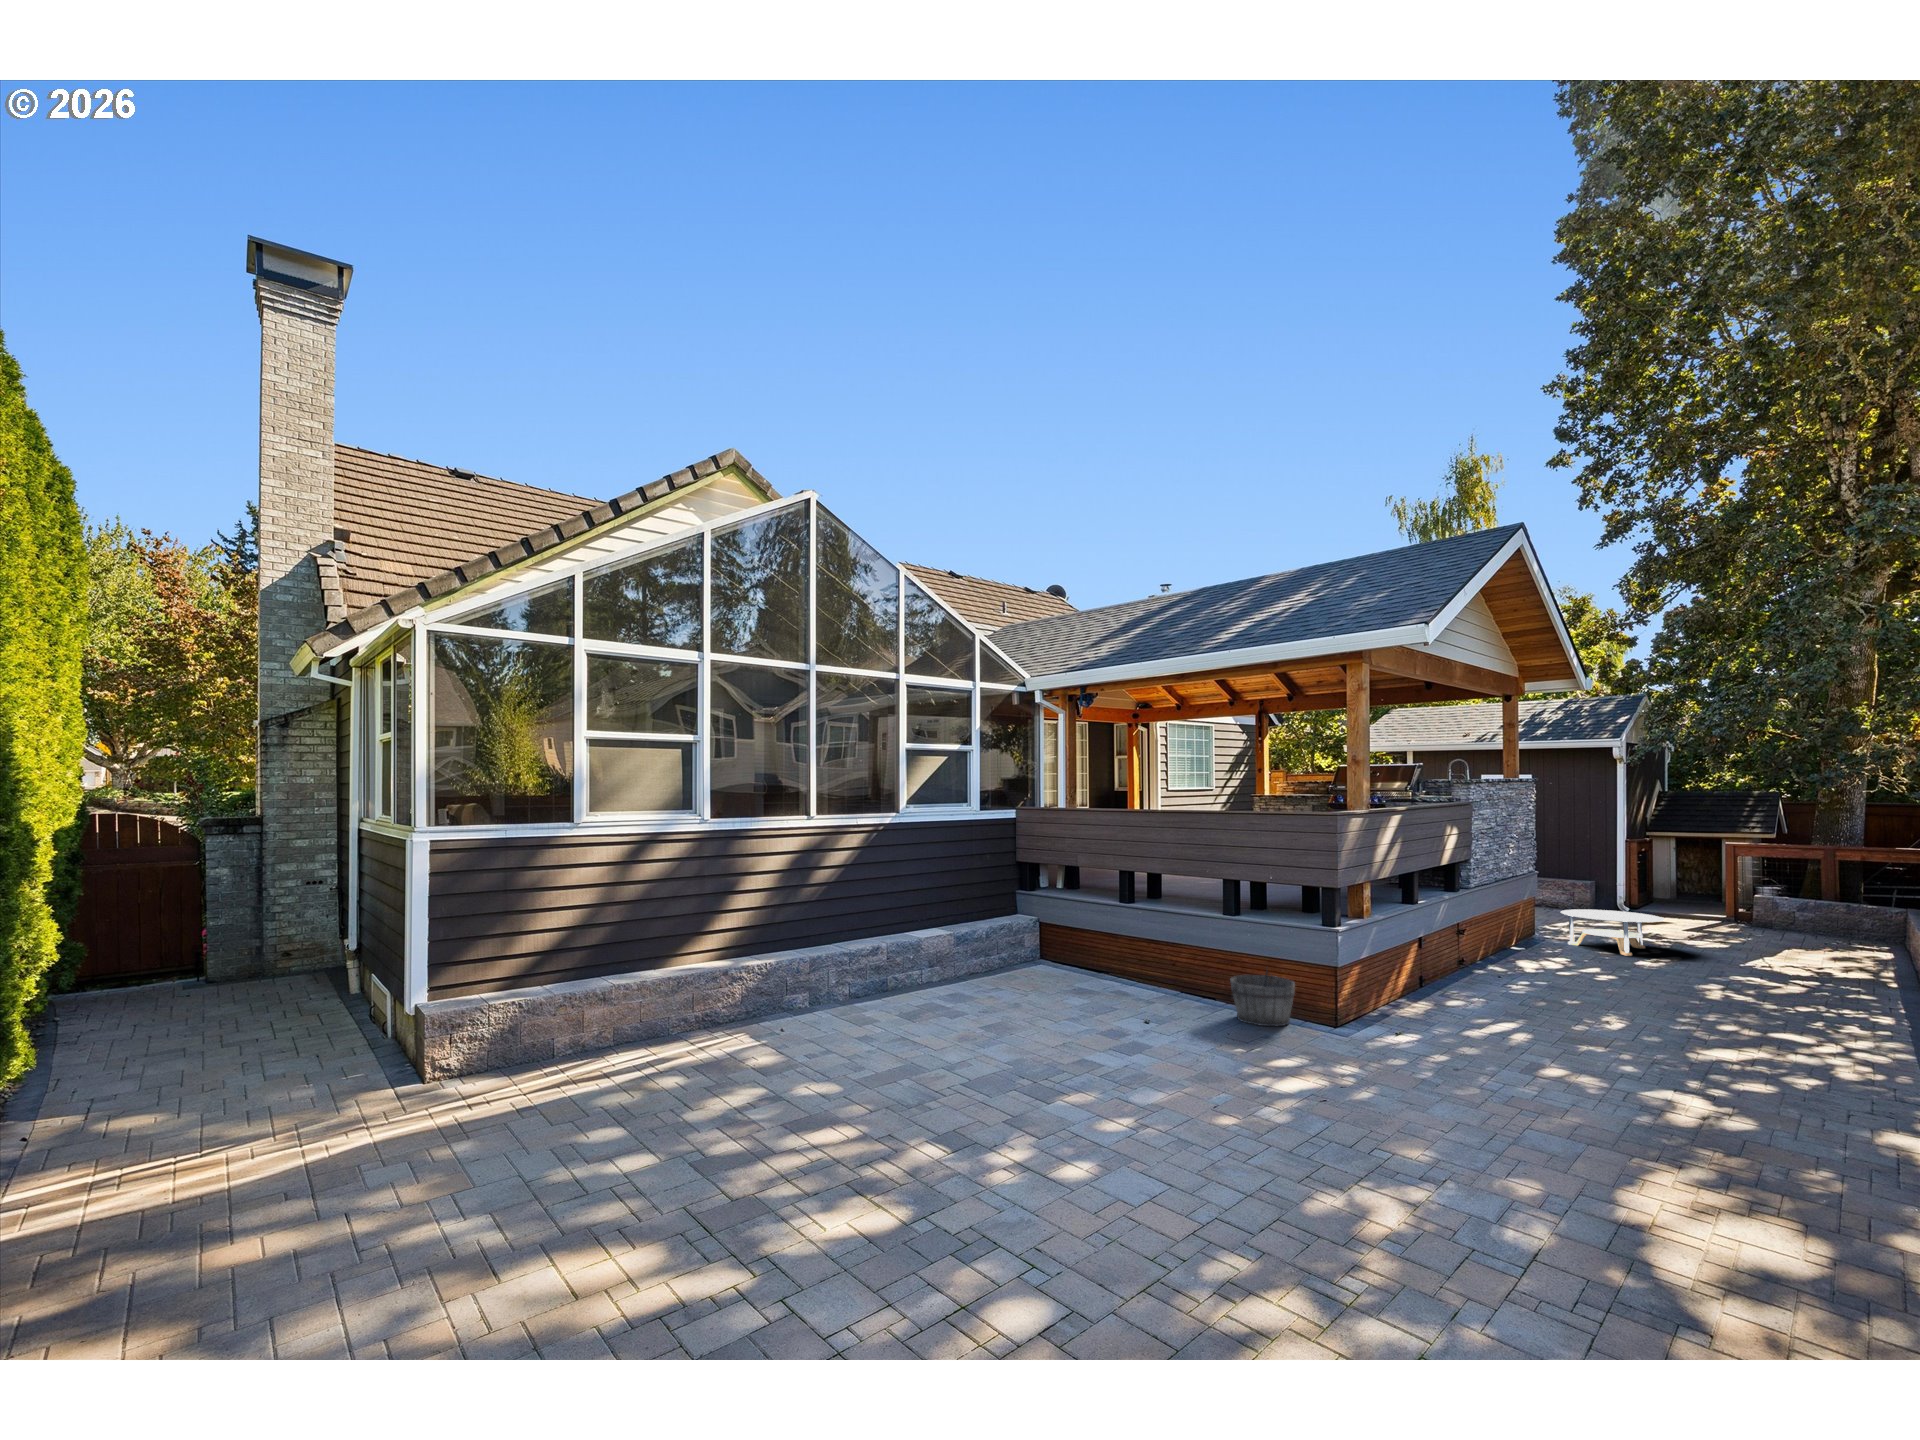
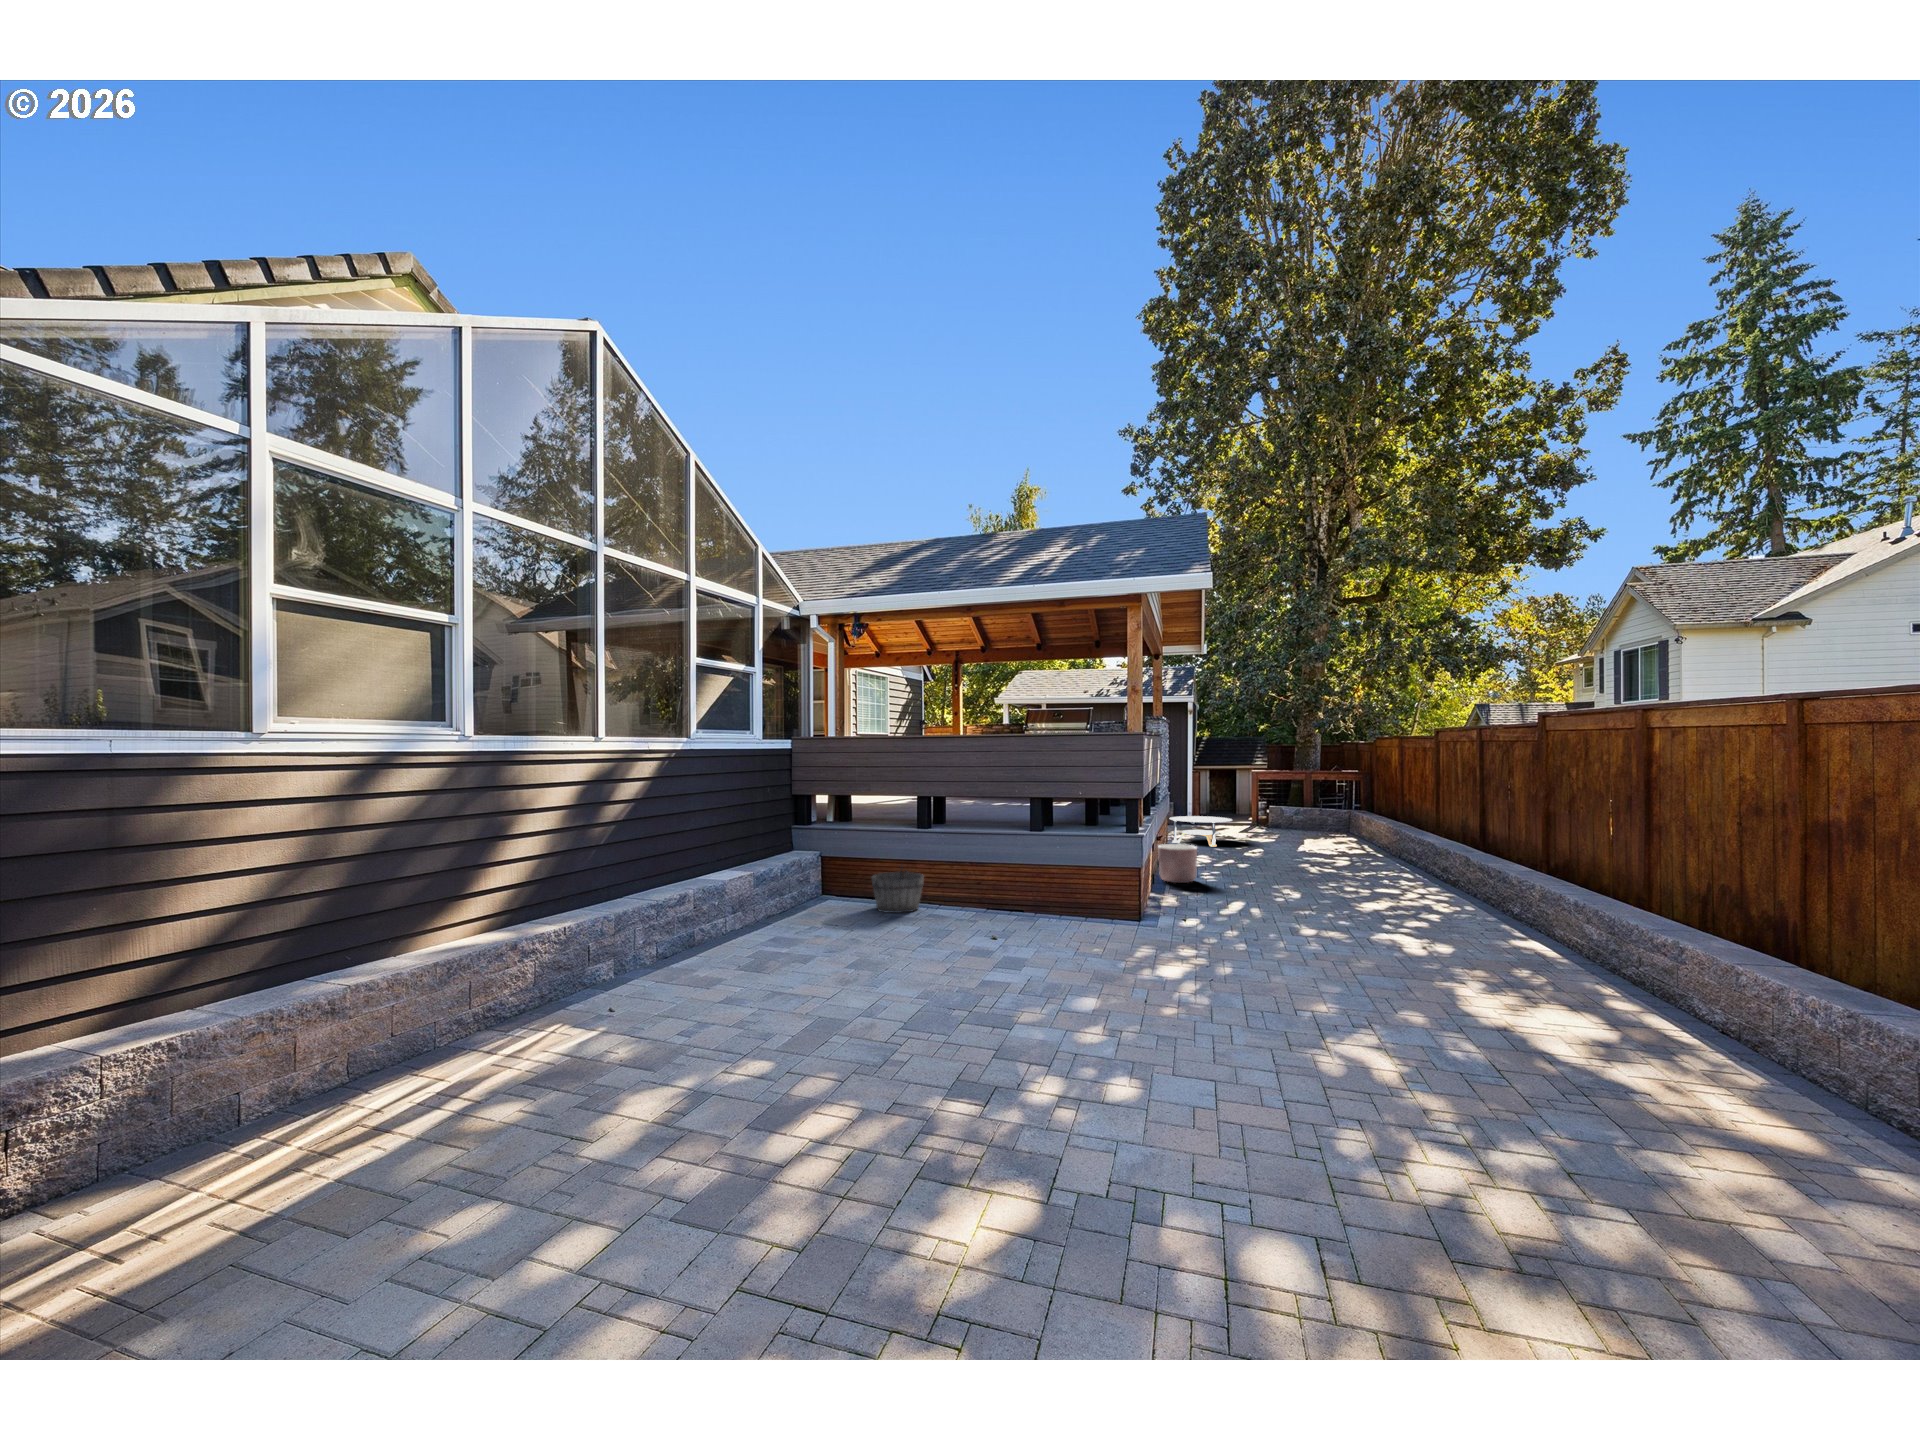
planter: none [1451,945,1507,997] -> present [1158,844,1197,883]
wooden bucket: present [1230,971,1295,1026] -> present [872,871,924,913]

